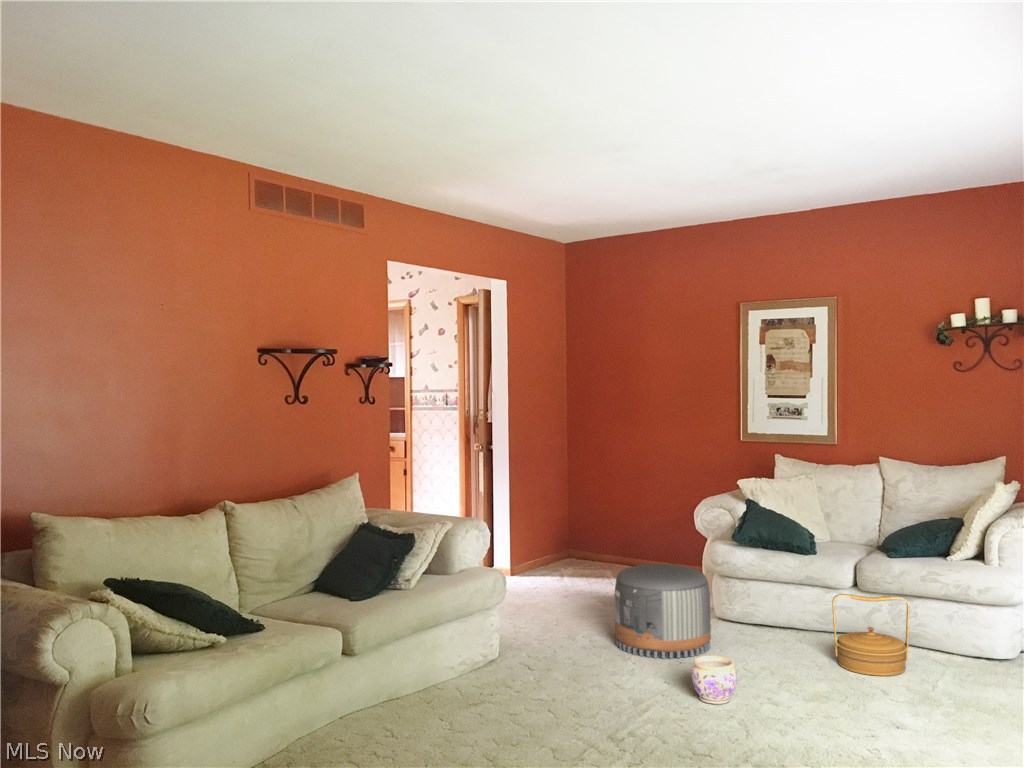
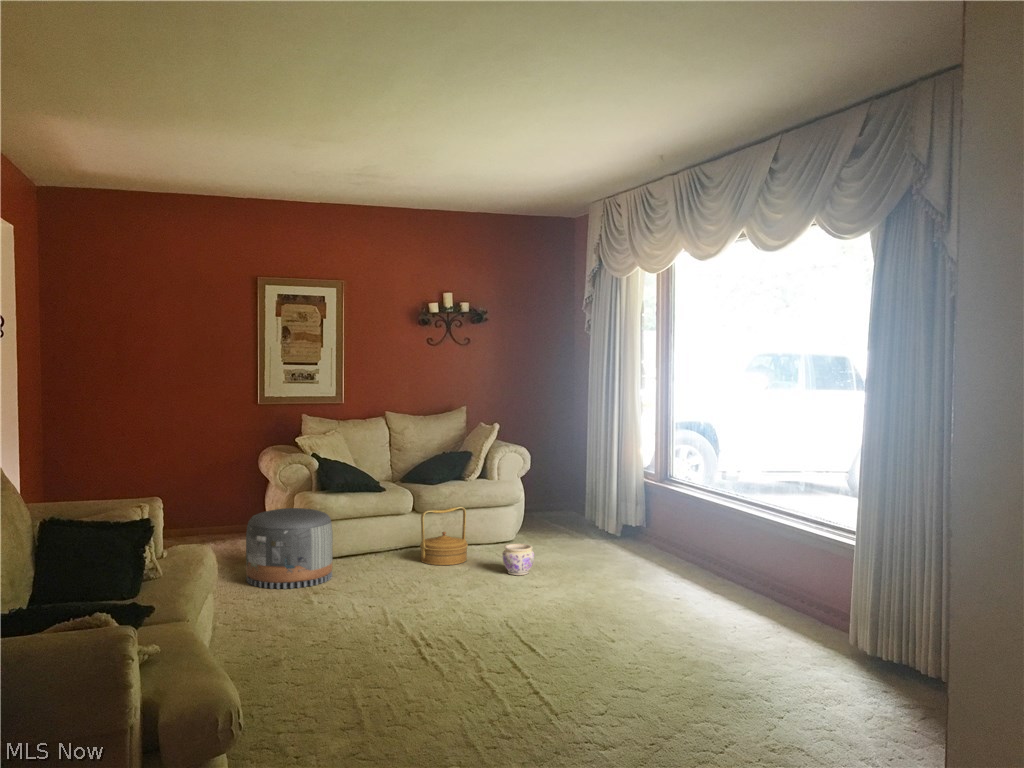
planter: present [691,655,737,705] -> present [503,544,534,576]

